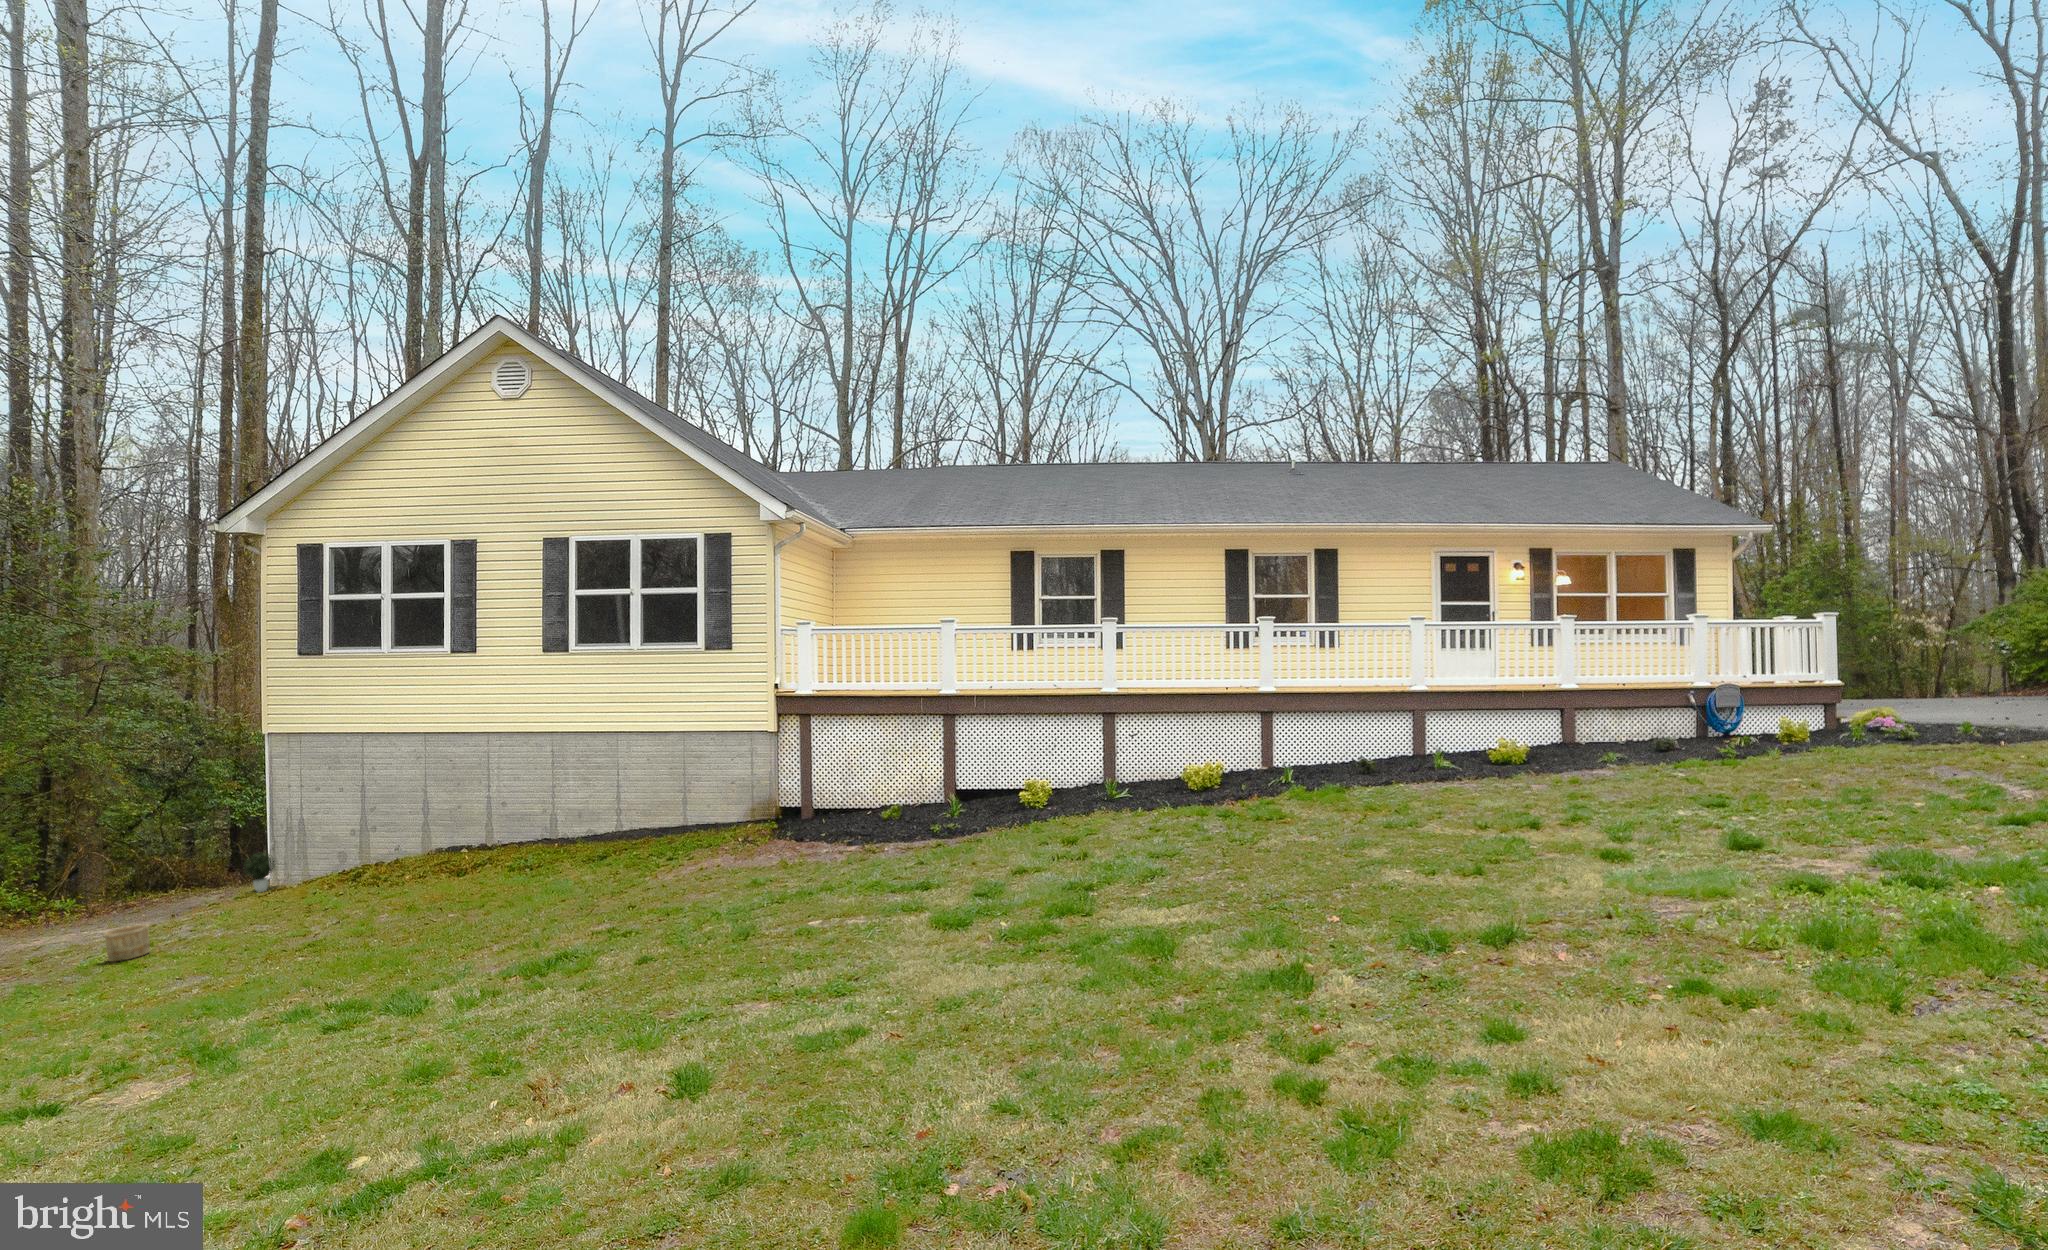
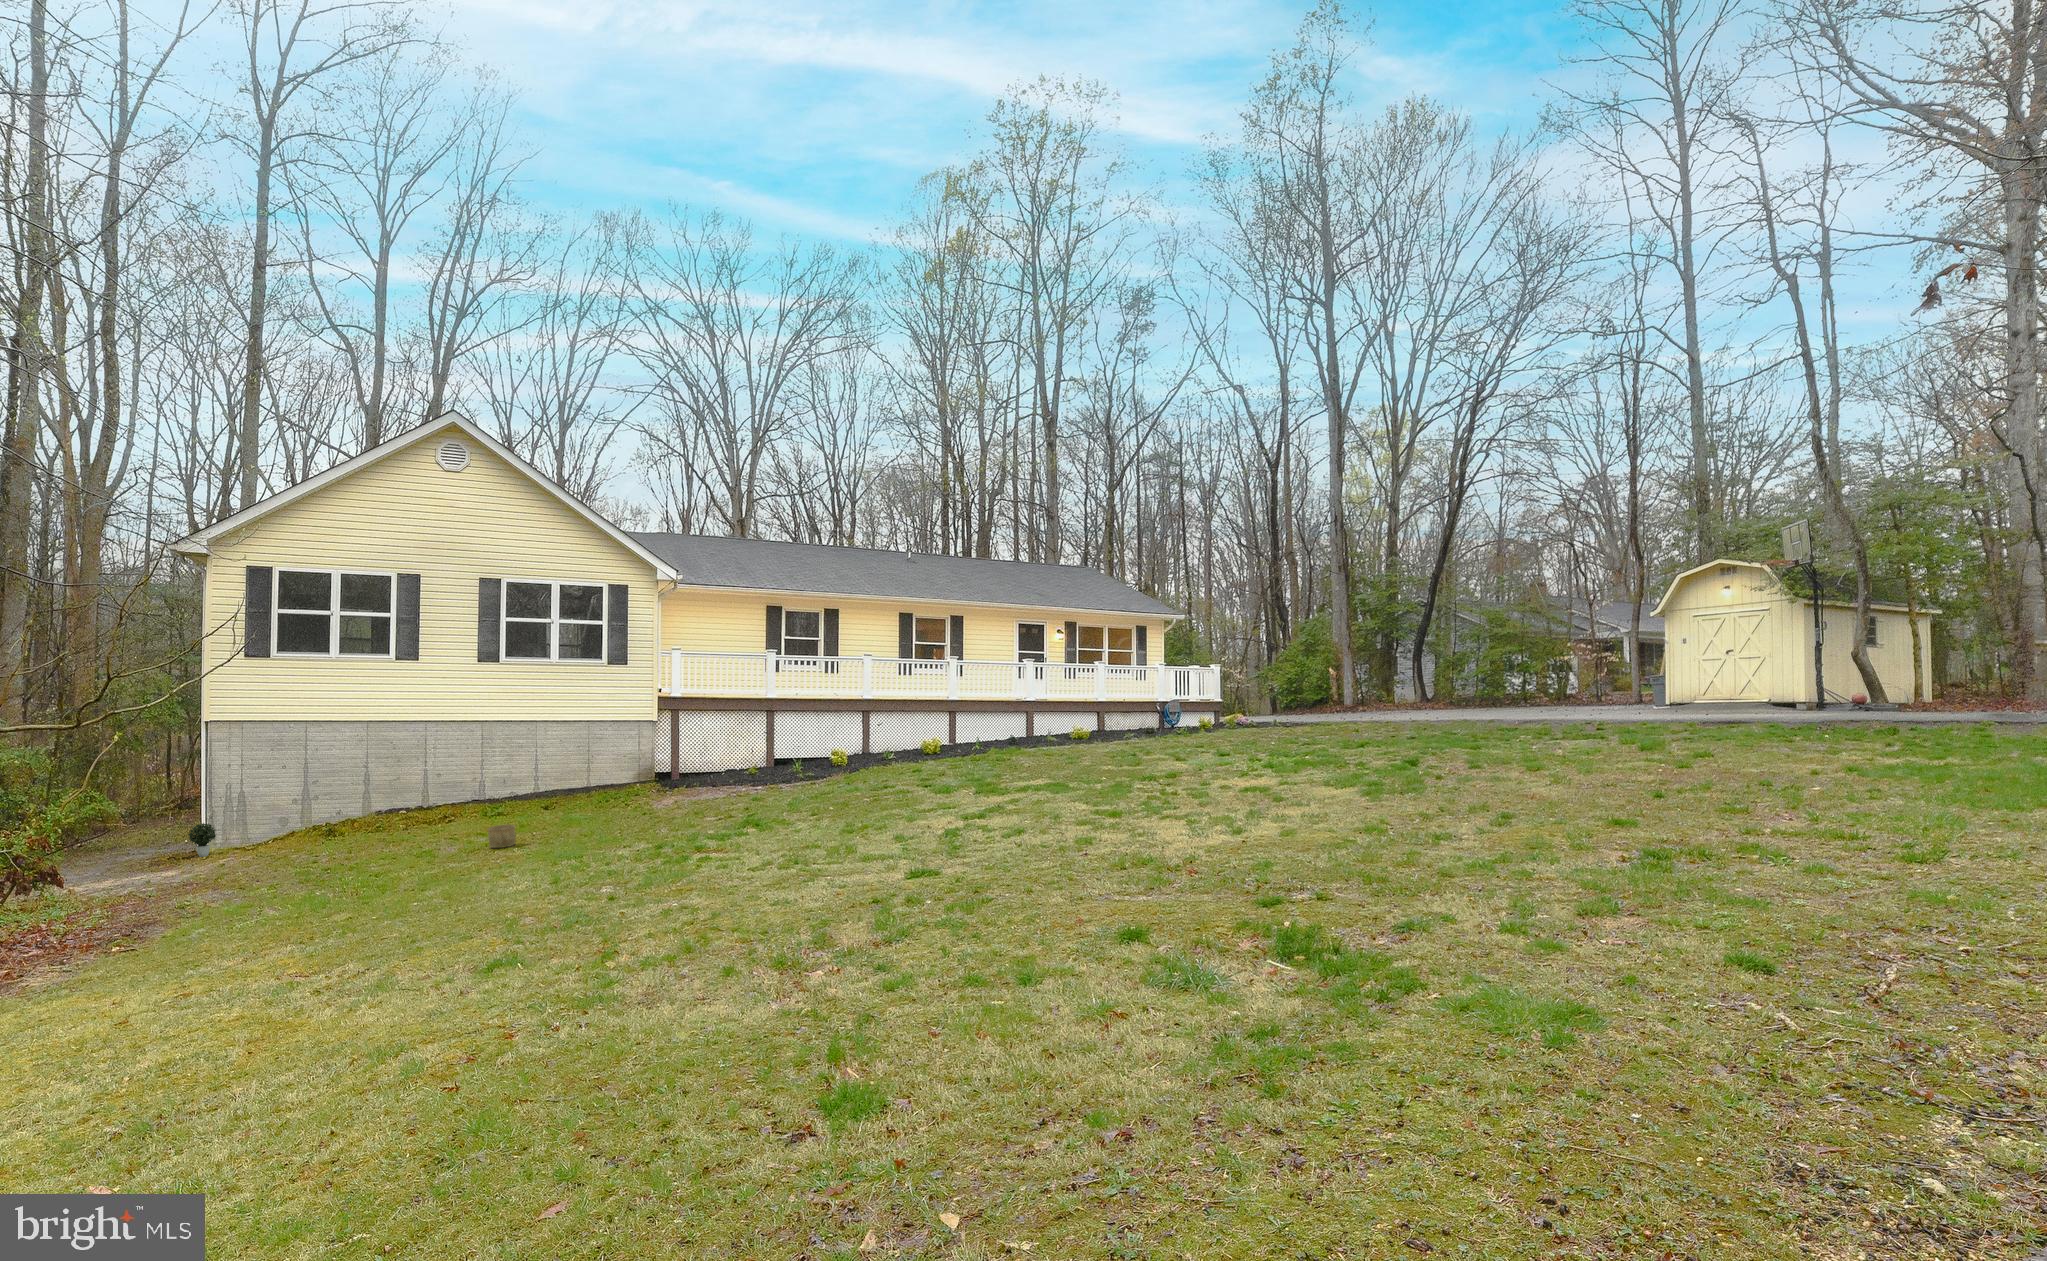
wooden bucket: present [104,924,150,962] -> present [488,825,516,848]

